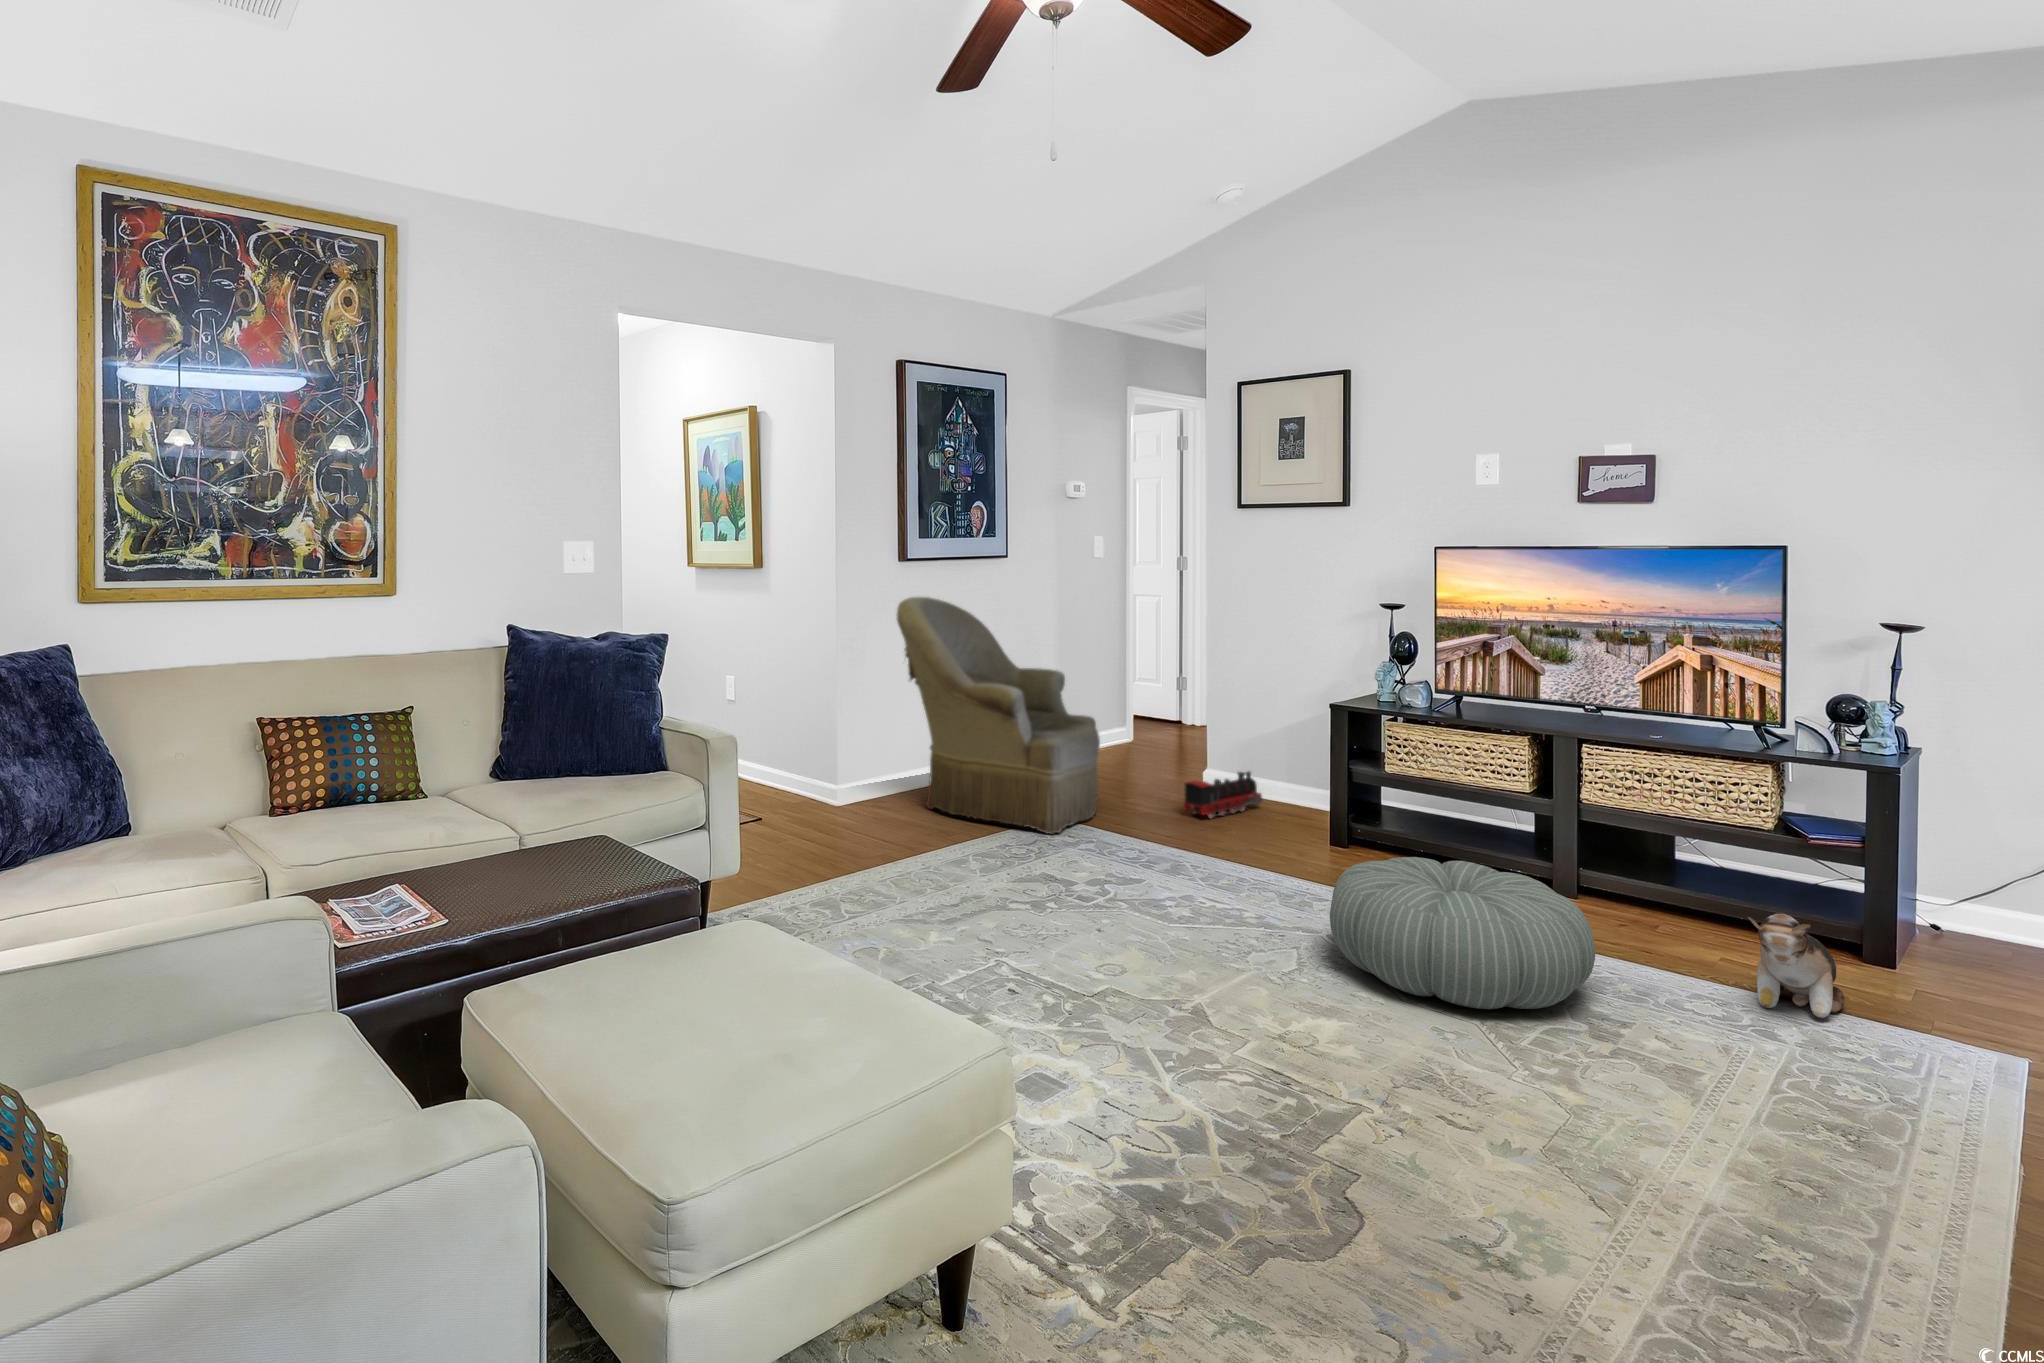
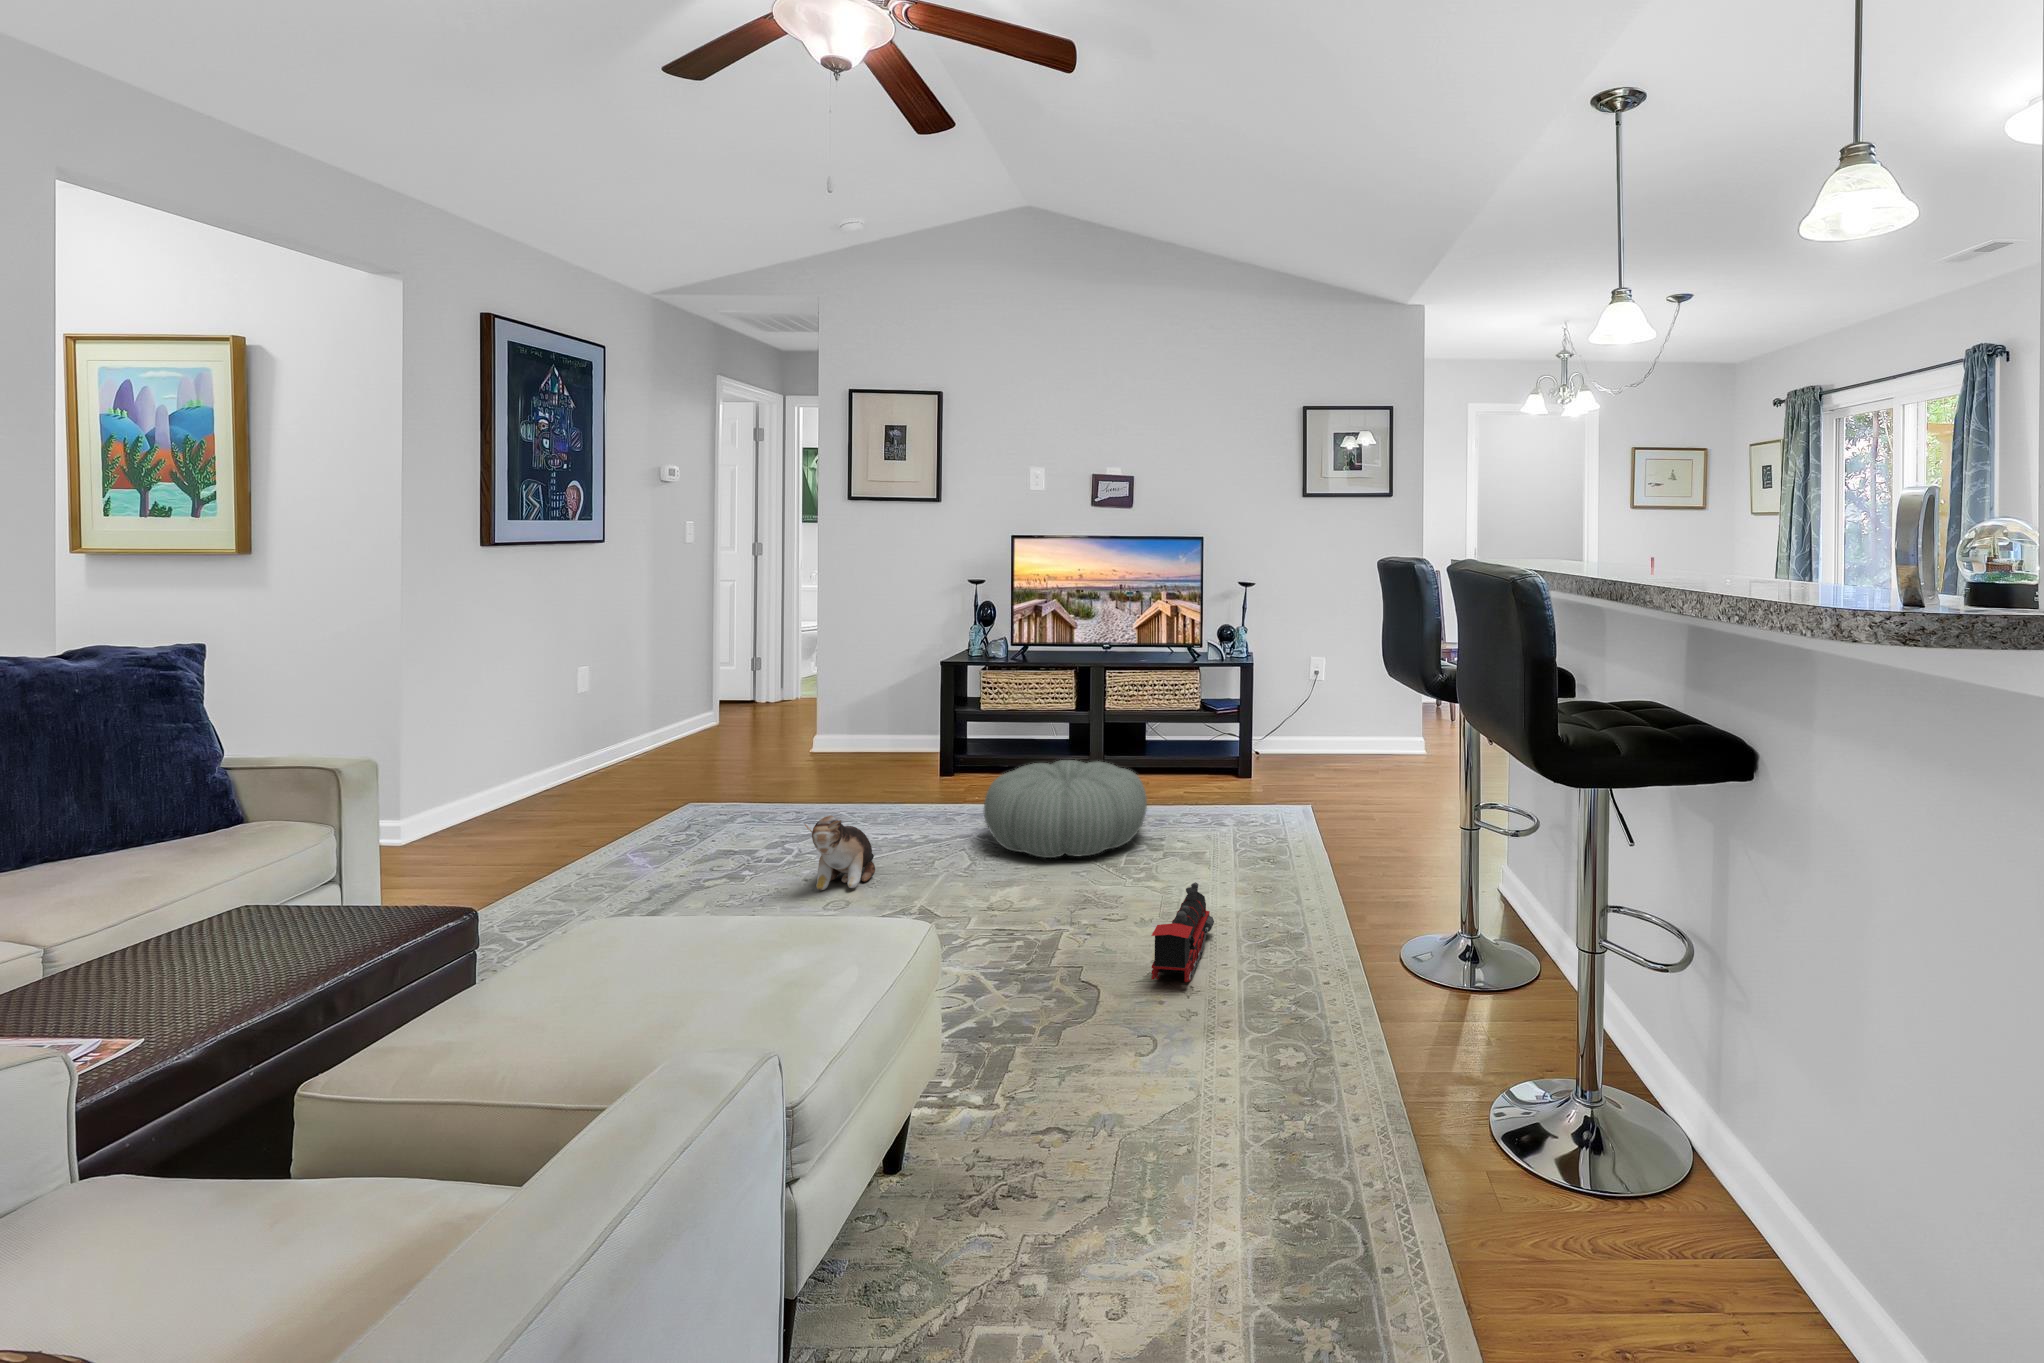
armchair: present [896,597,1100,834] -> none [495,587,733,816]
toy train: present [1184,771,1263,818] -> present [1151,882,1214,982]
plush toy: present [1748,914,1845,1018] -> present [805,815,875,890]

